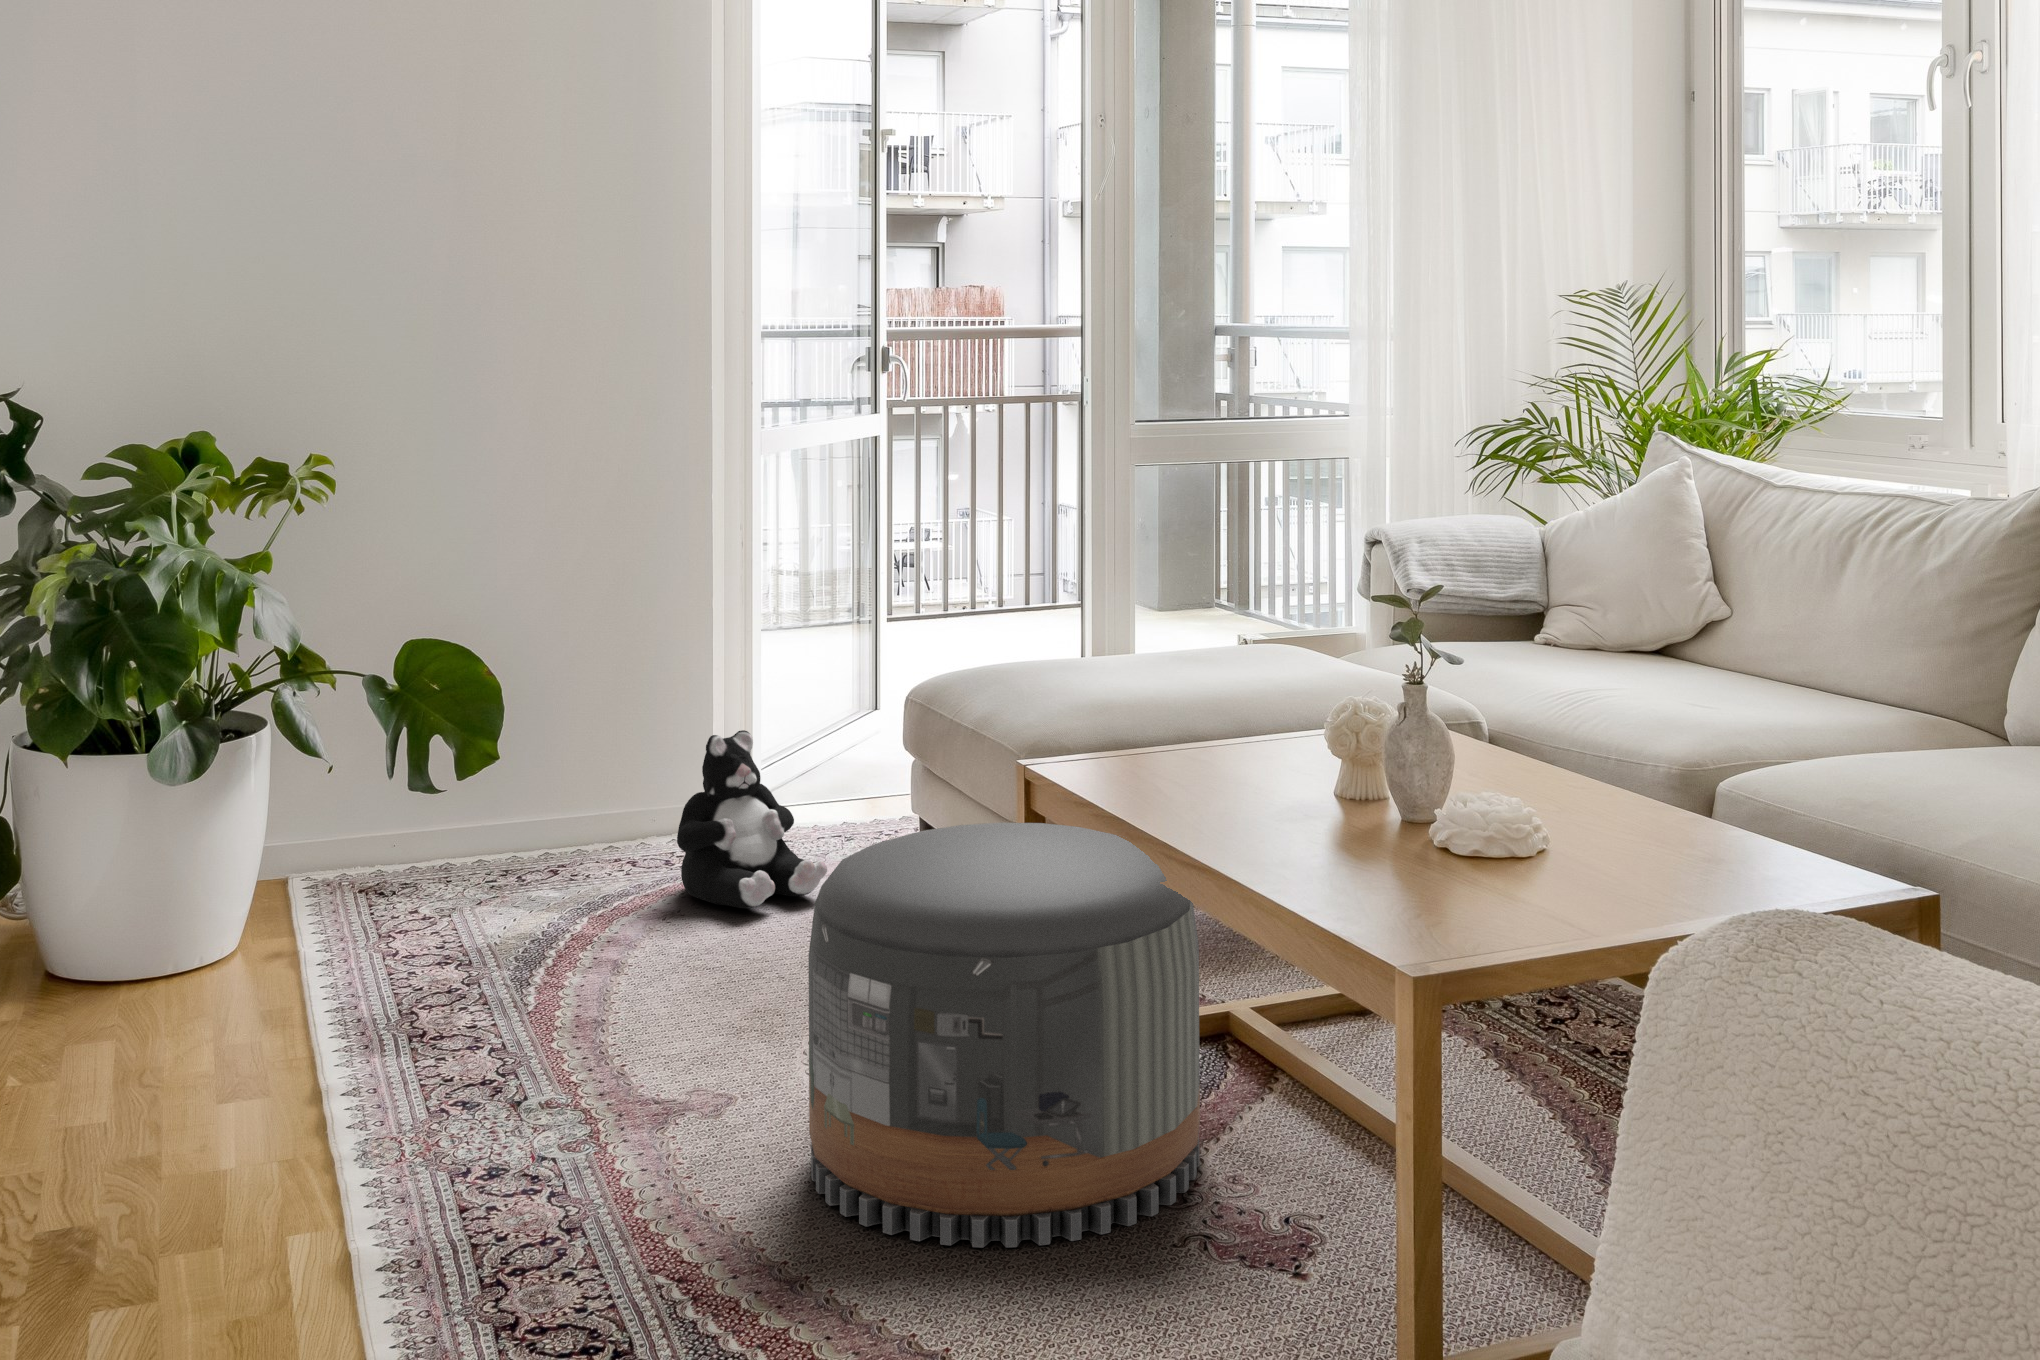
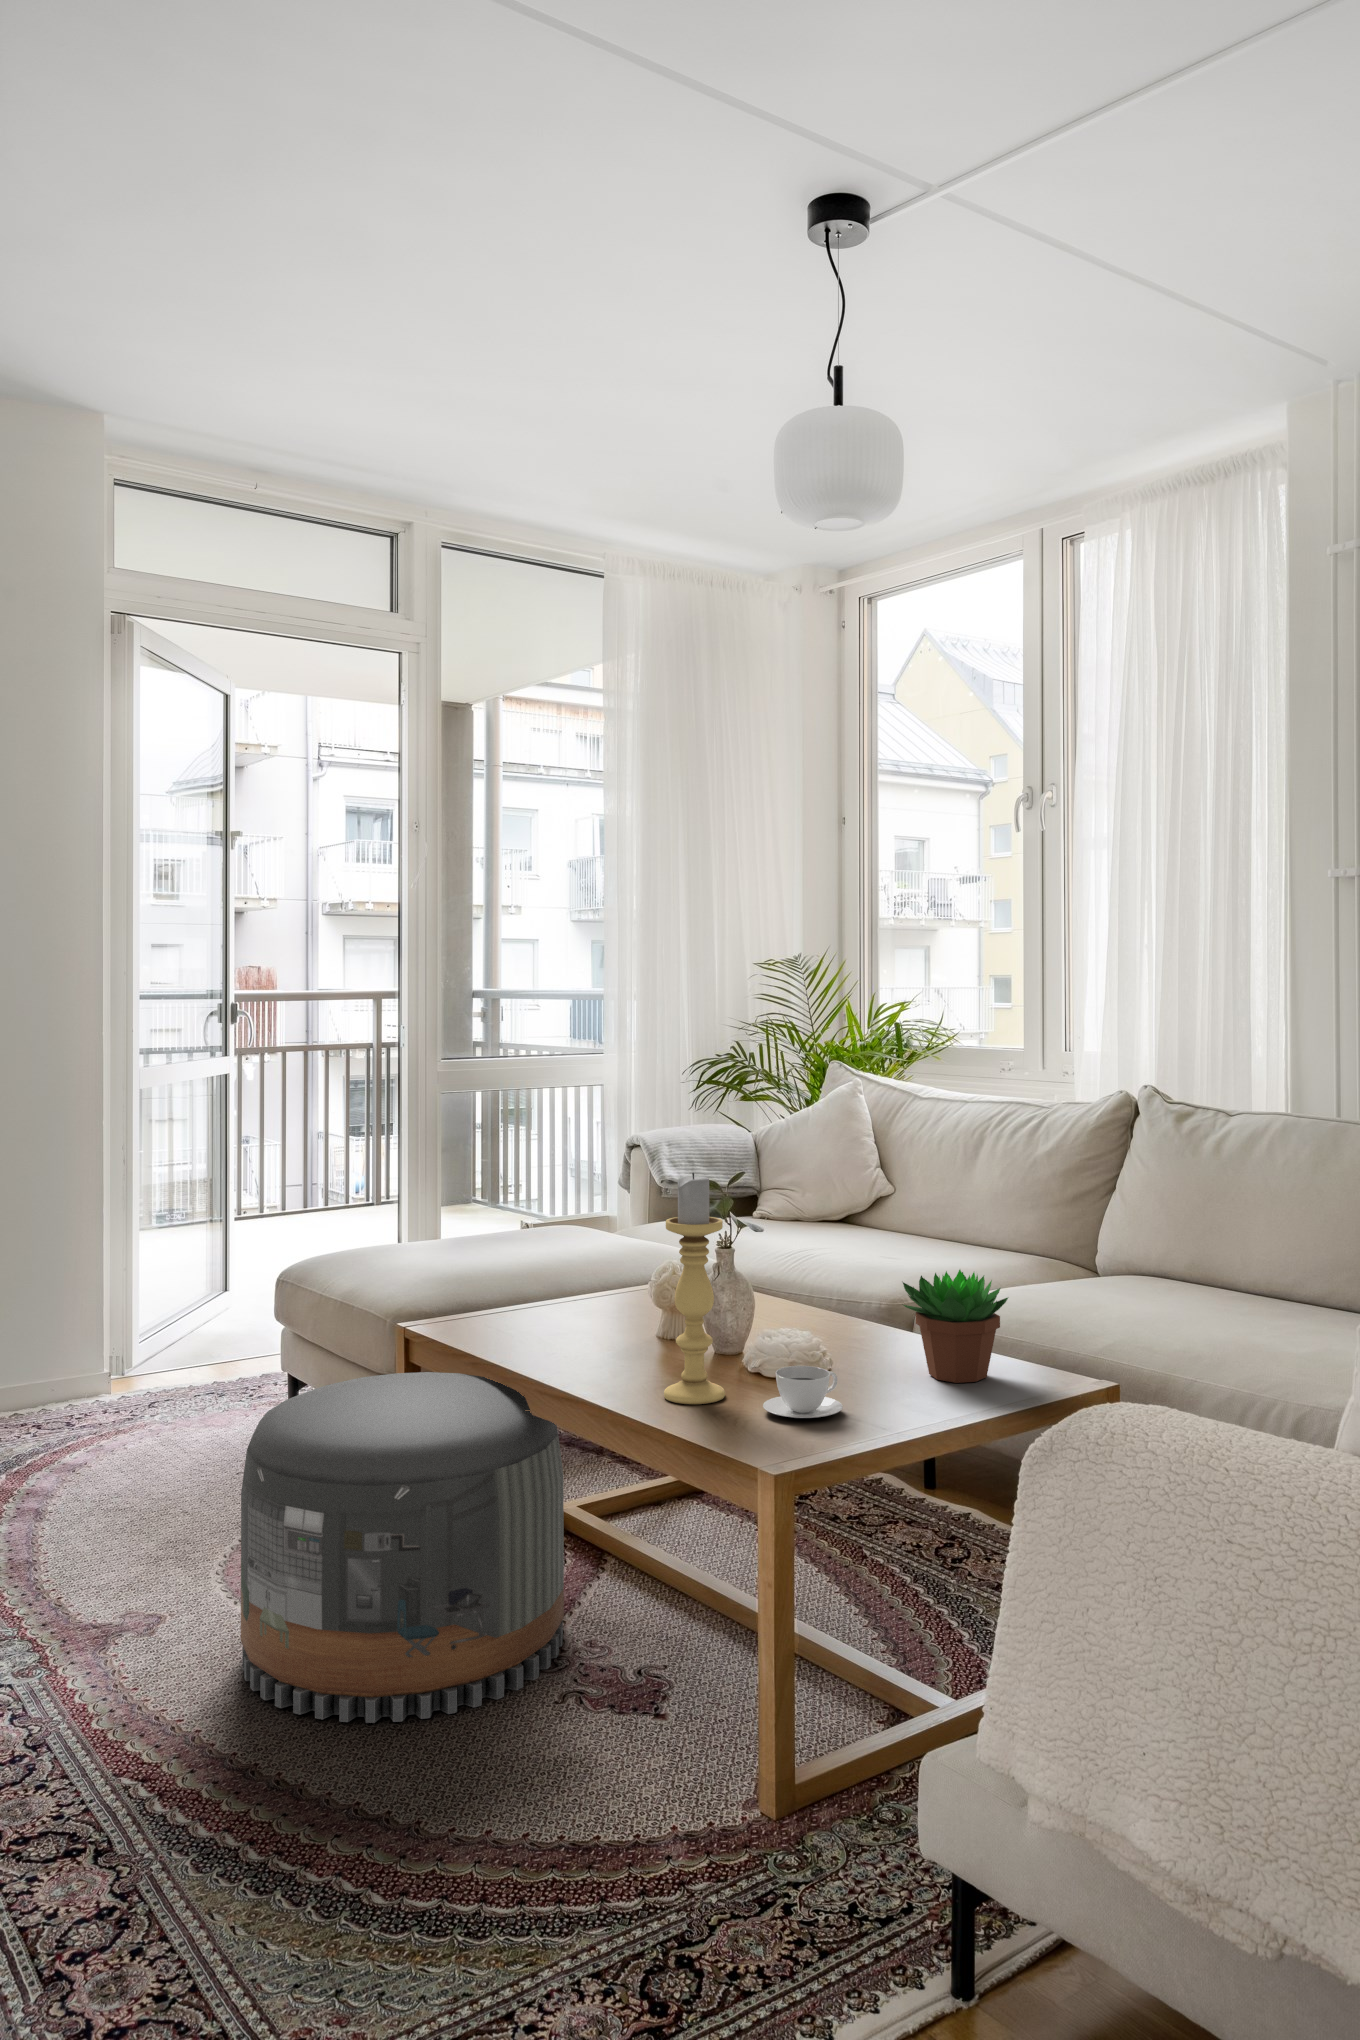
candle holder: none [1318,584,1397,883] -> present [664,1173,725,1404]
succulent plant: none [1645,724,1793,878] -> present [903,1270,1008,1383]
plush toy: present [677,730,827,908] -> none [83,1311,213,1456]
teacup: none [1437,842,1543,910] -> present [763,1366,843,1418]

